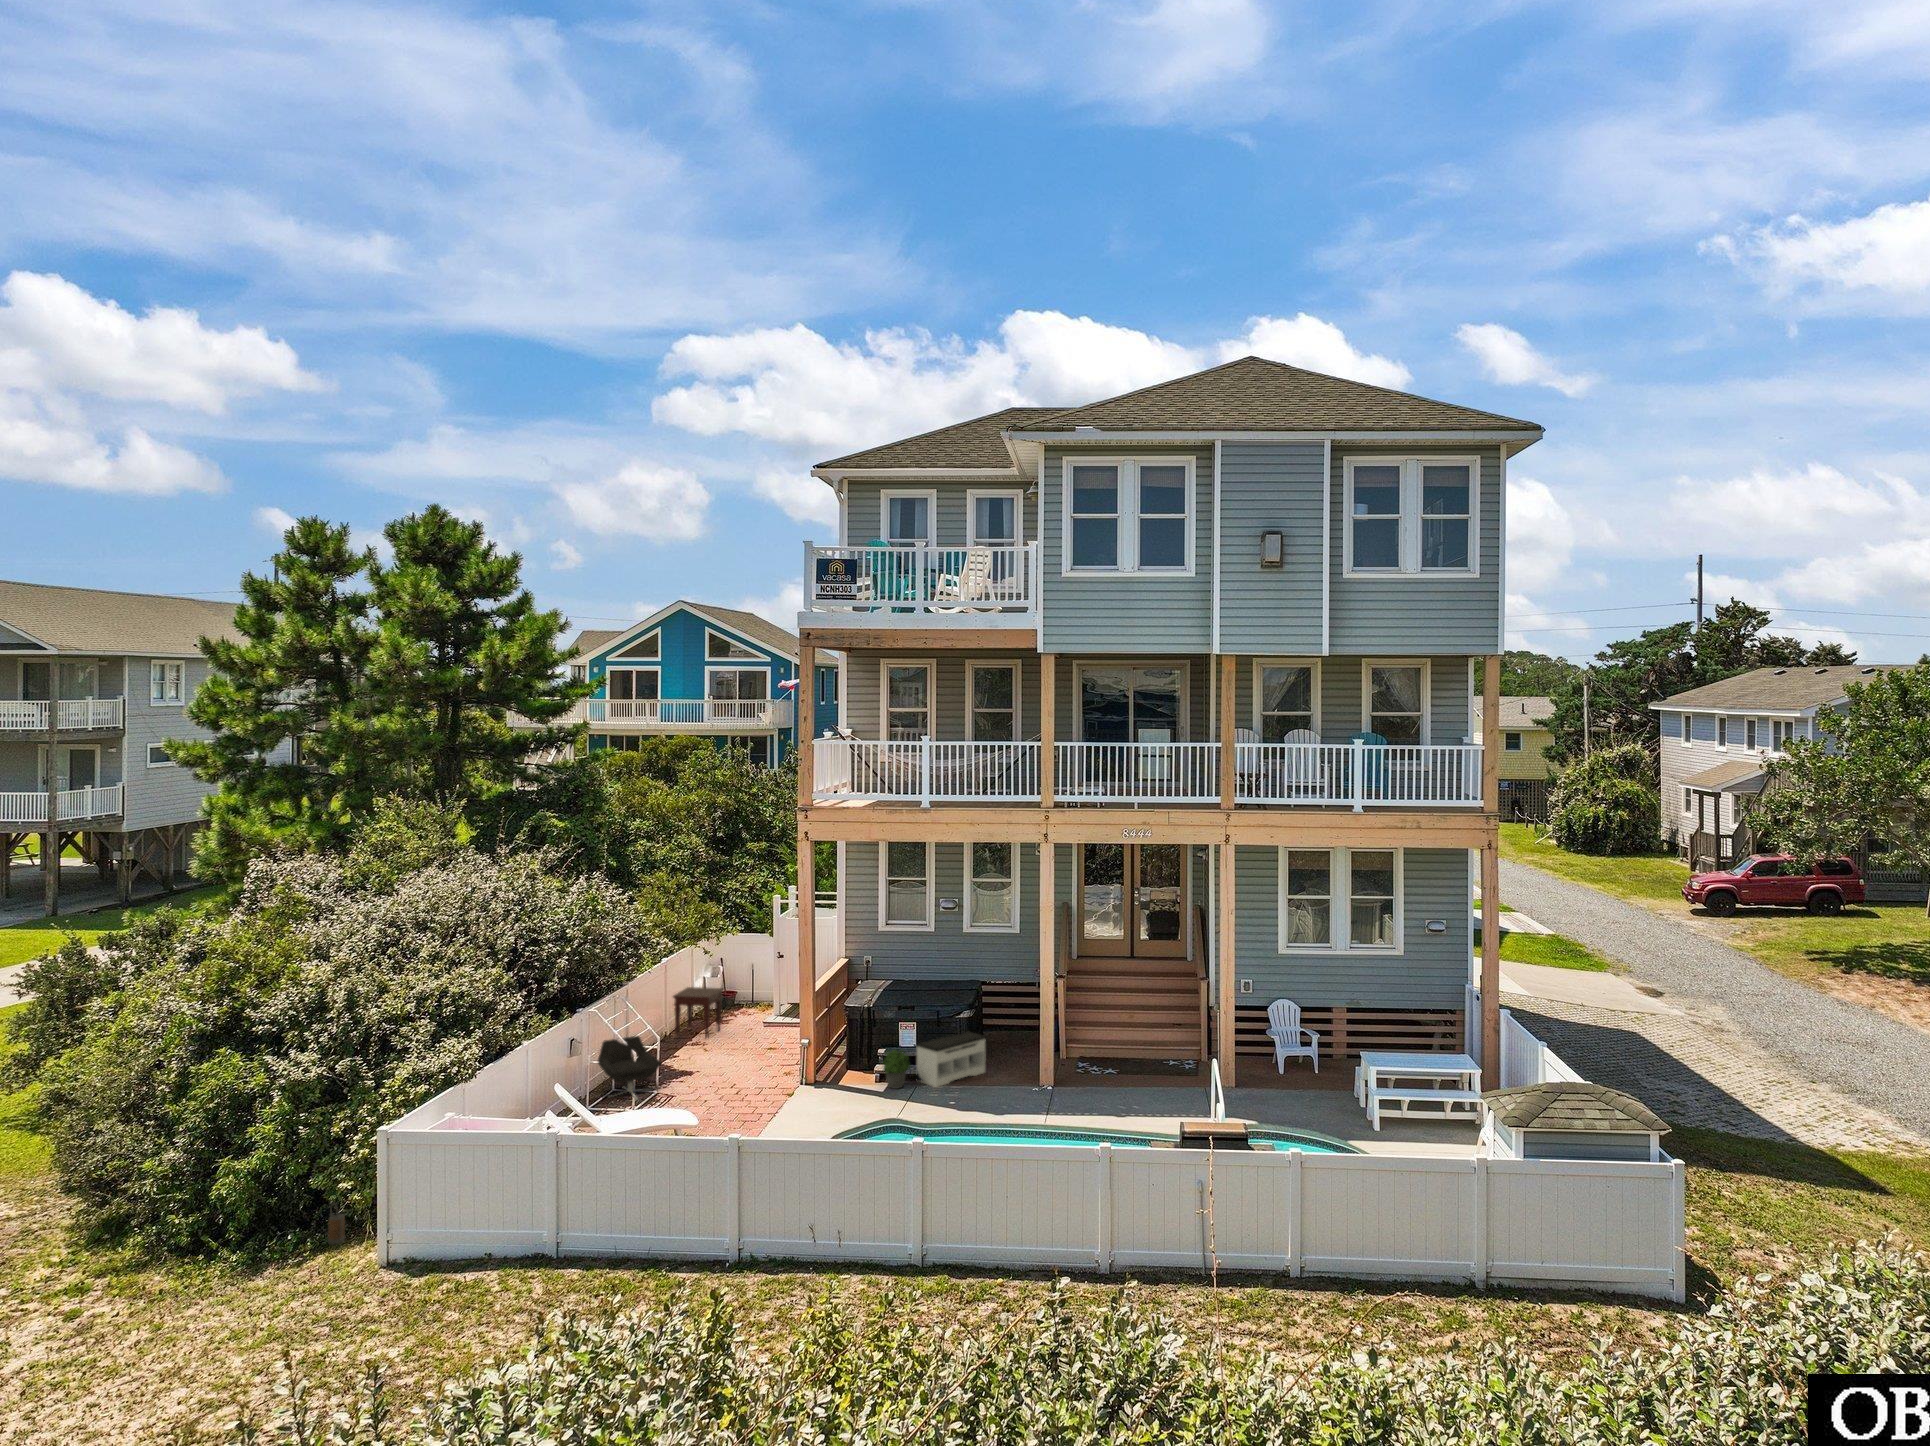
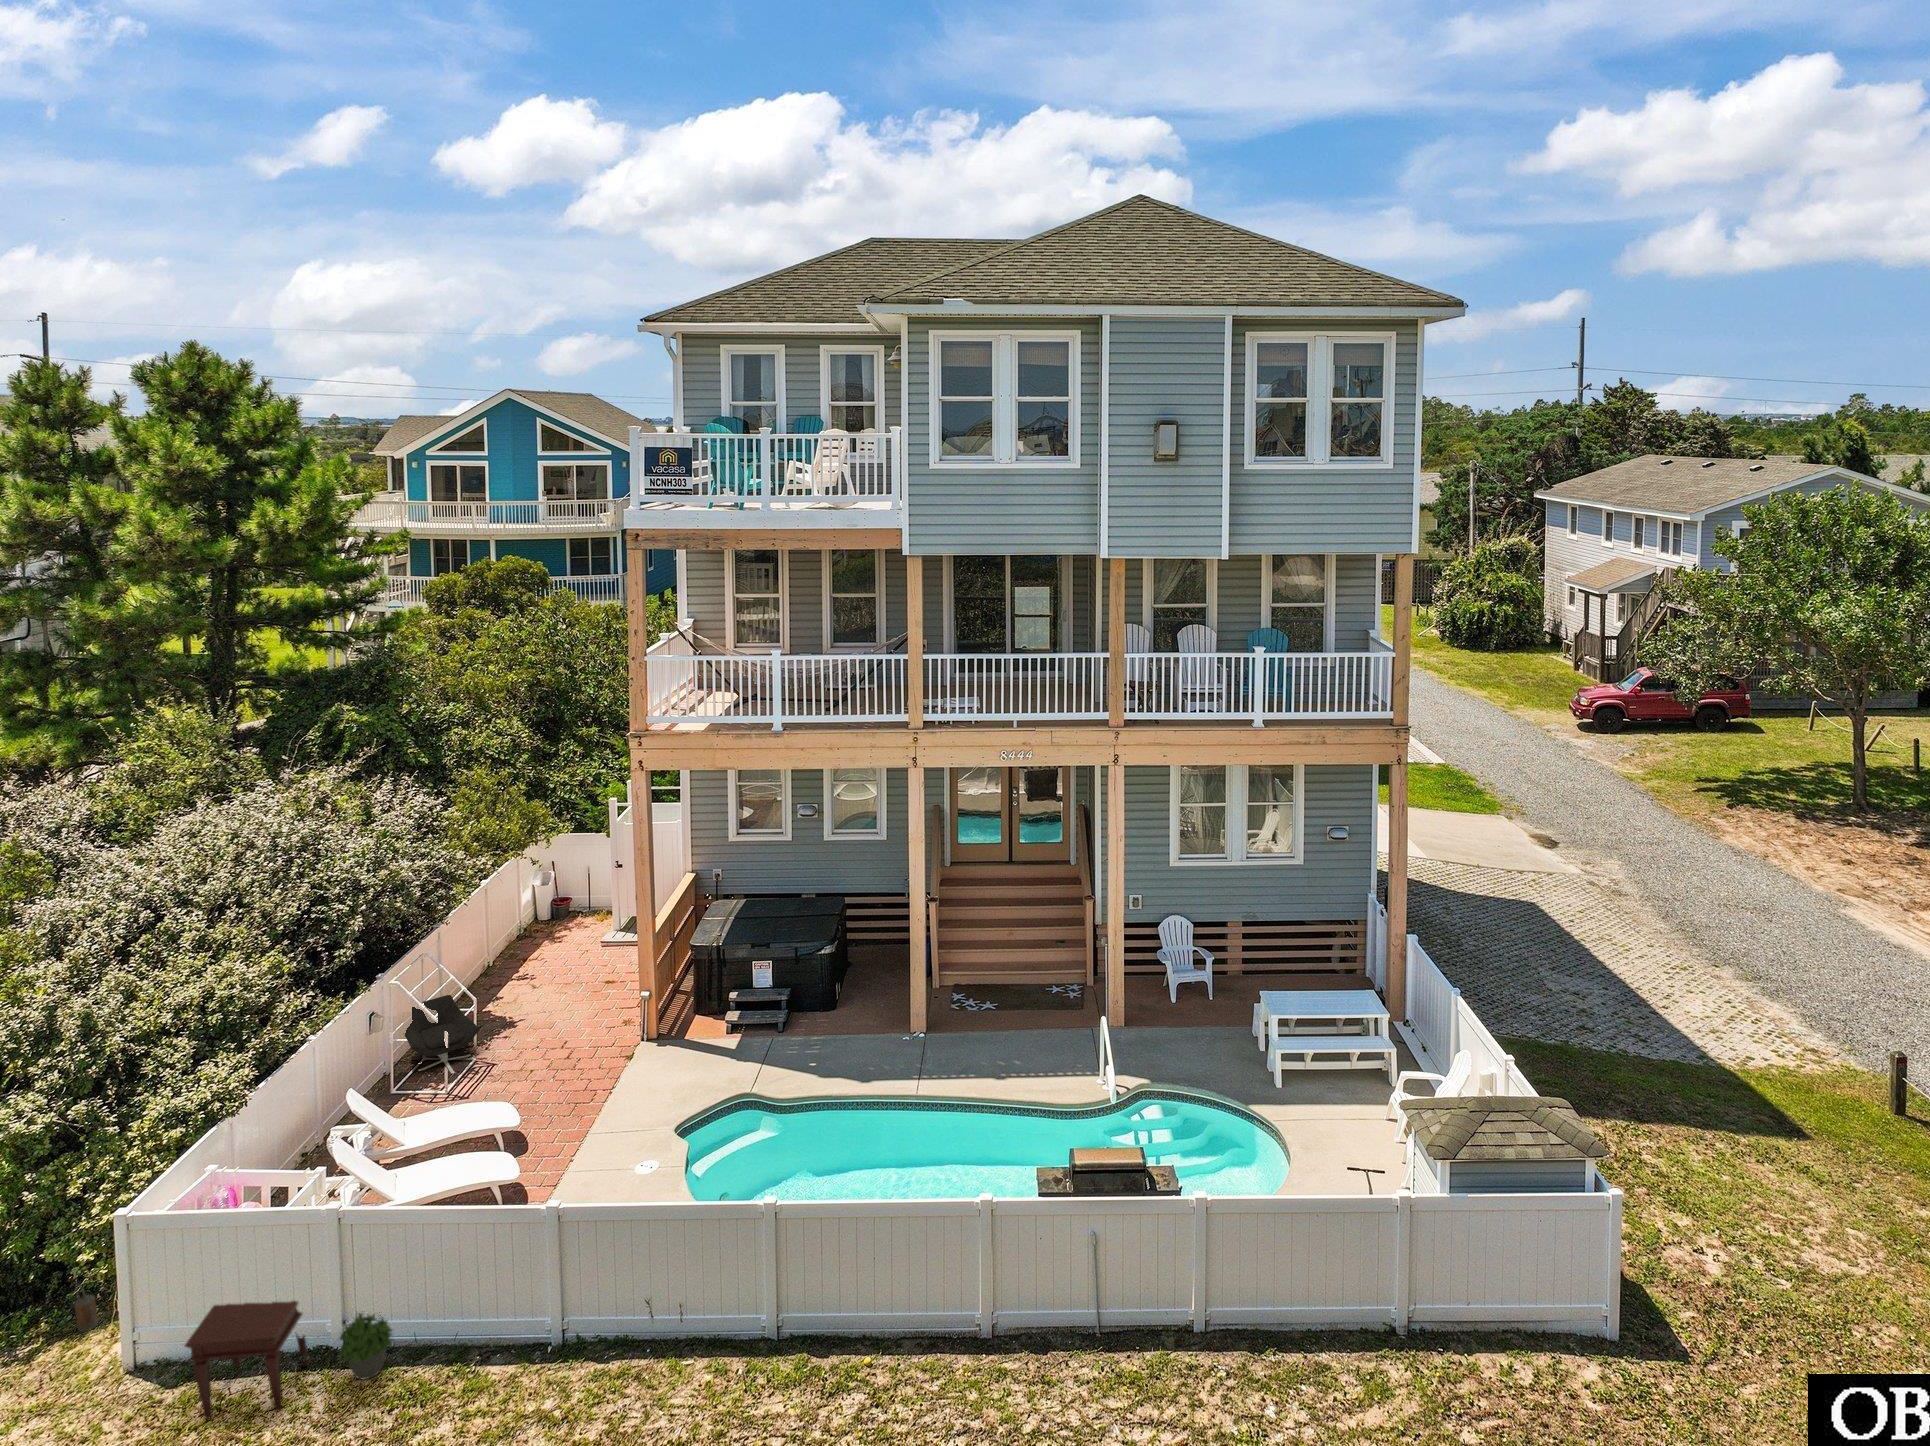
side table: present [673,987,723,1039] -> present [185,1301,309,1419]
bench: present [917,1031,985,1087] -> none [774,966,852,1038]
potted plant: present [883,1049,911,1089] -> present [339,1311,392,1379]

